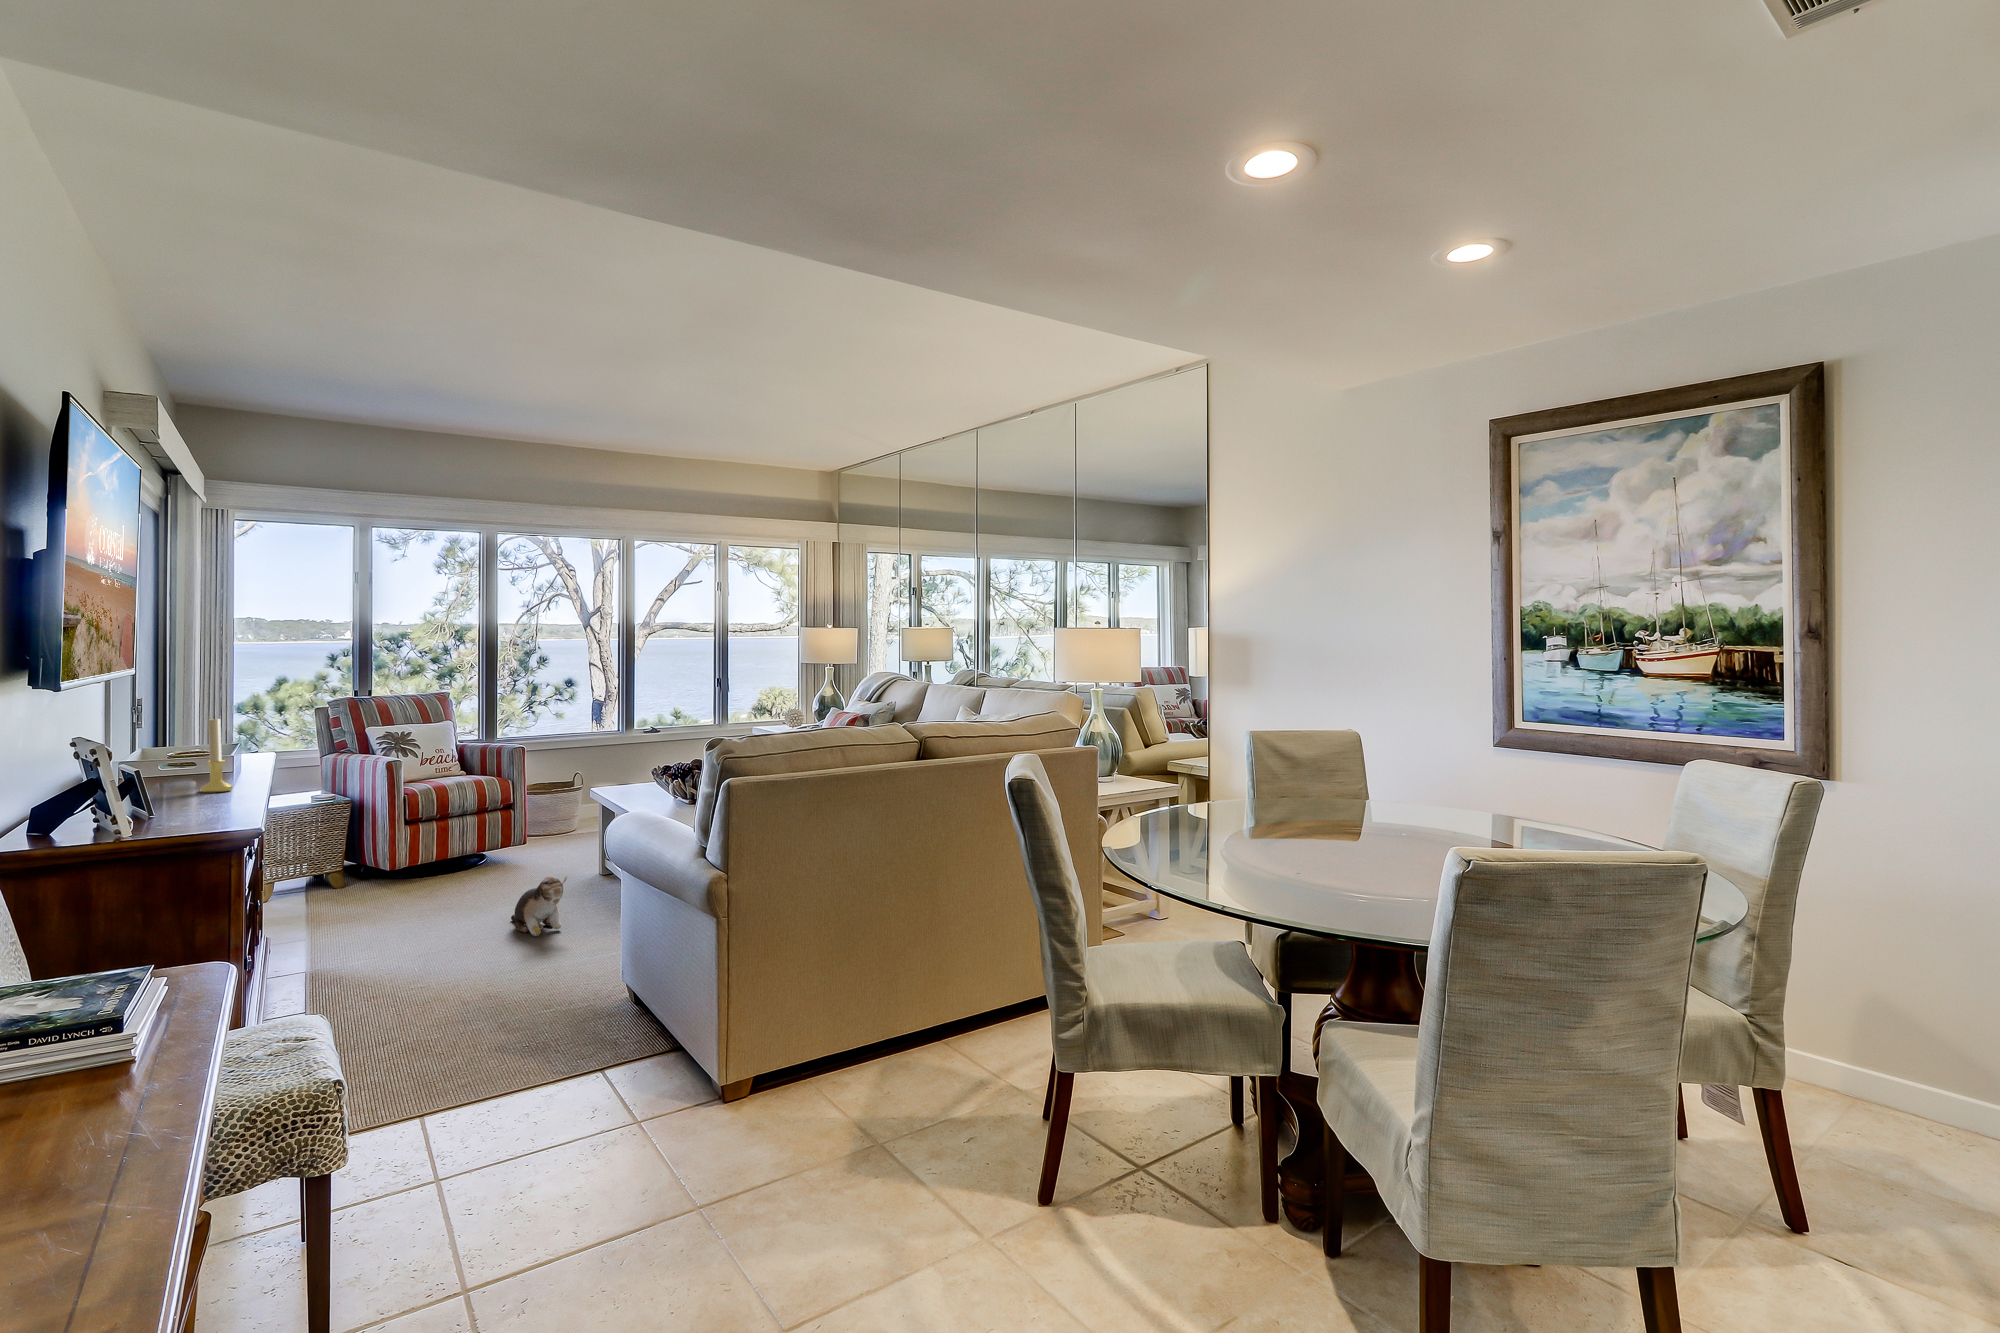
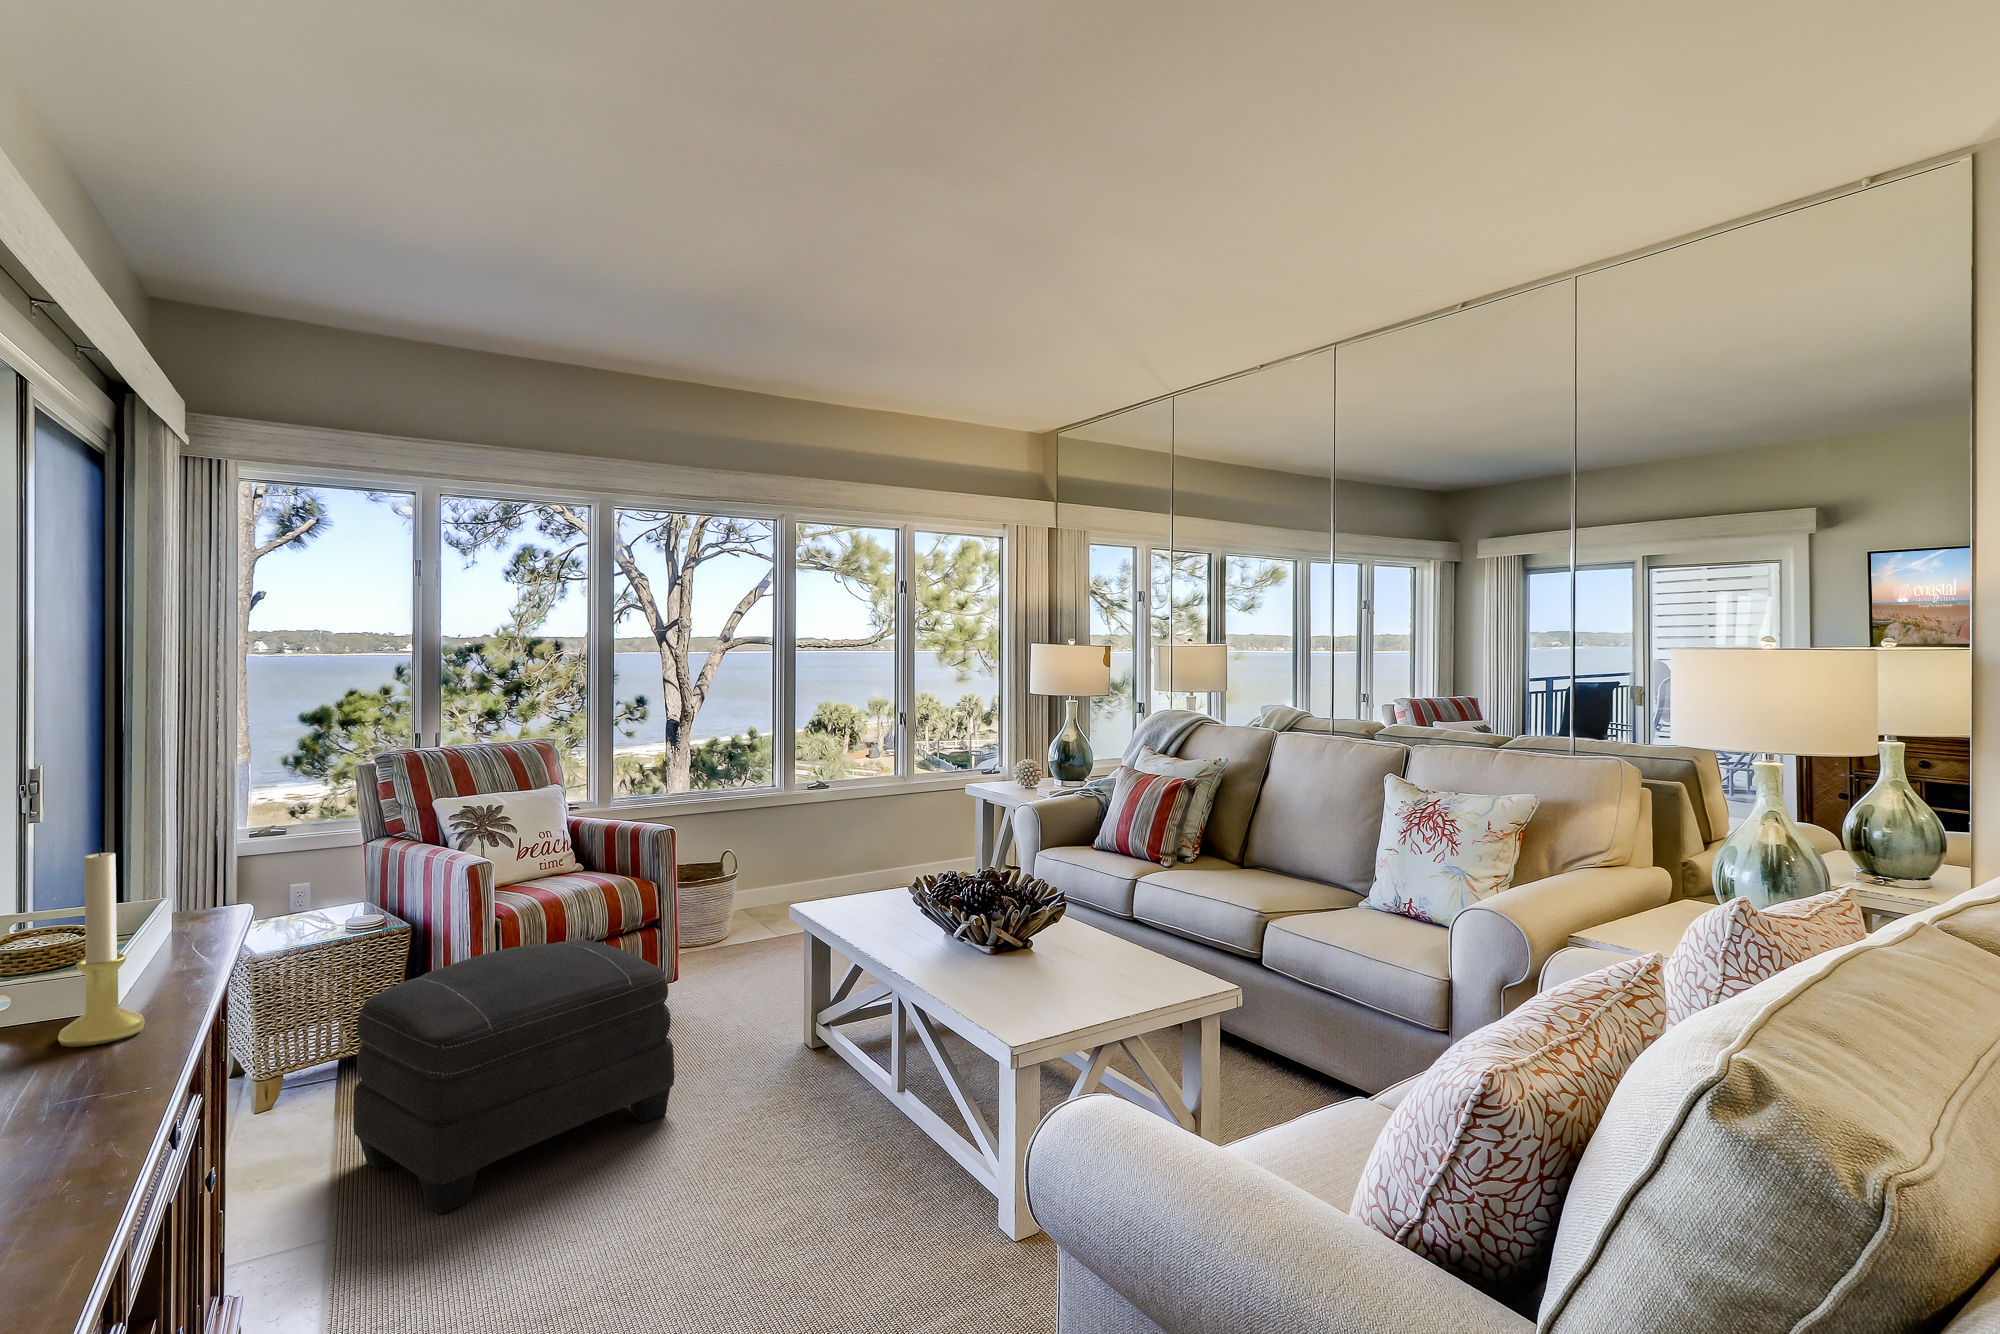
ottoman: none [319,804,505,931] -> present [353,940,674,1214]
plush toy: present [511,877,567,936] -> none [703,1120,831,1239]

